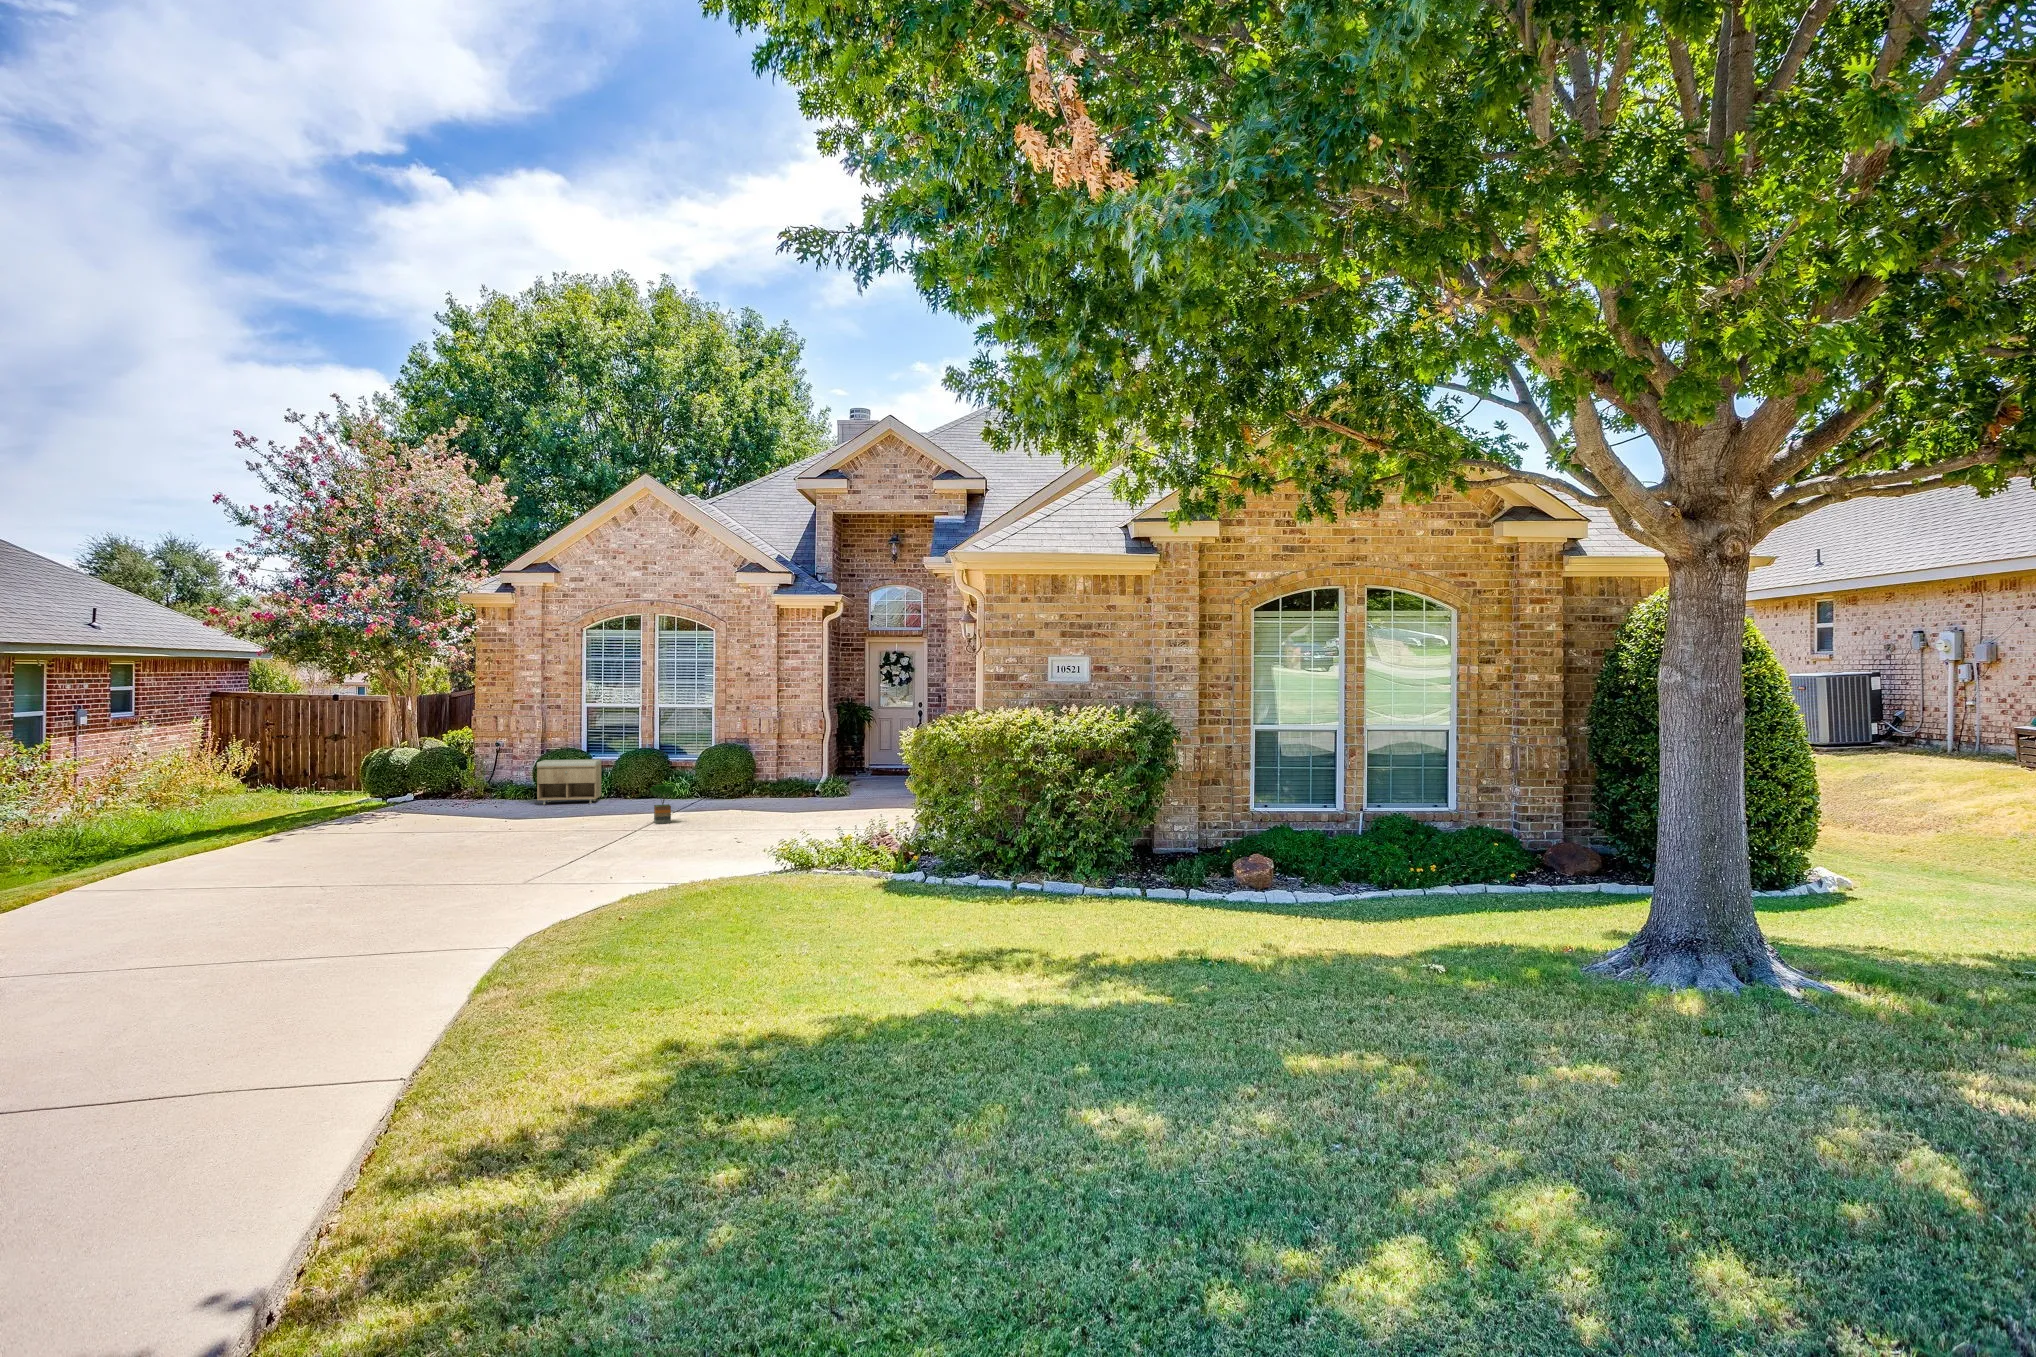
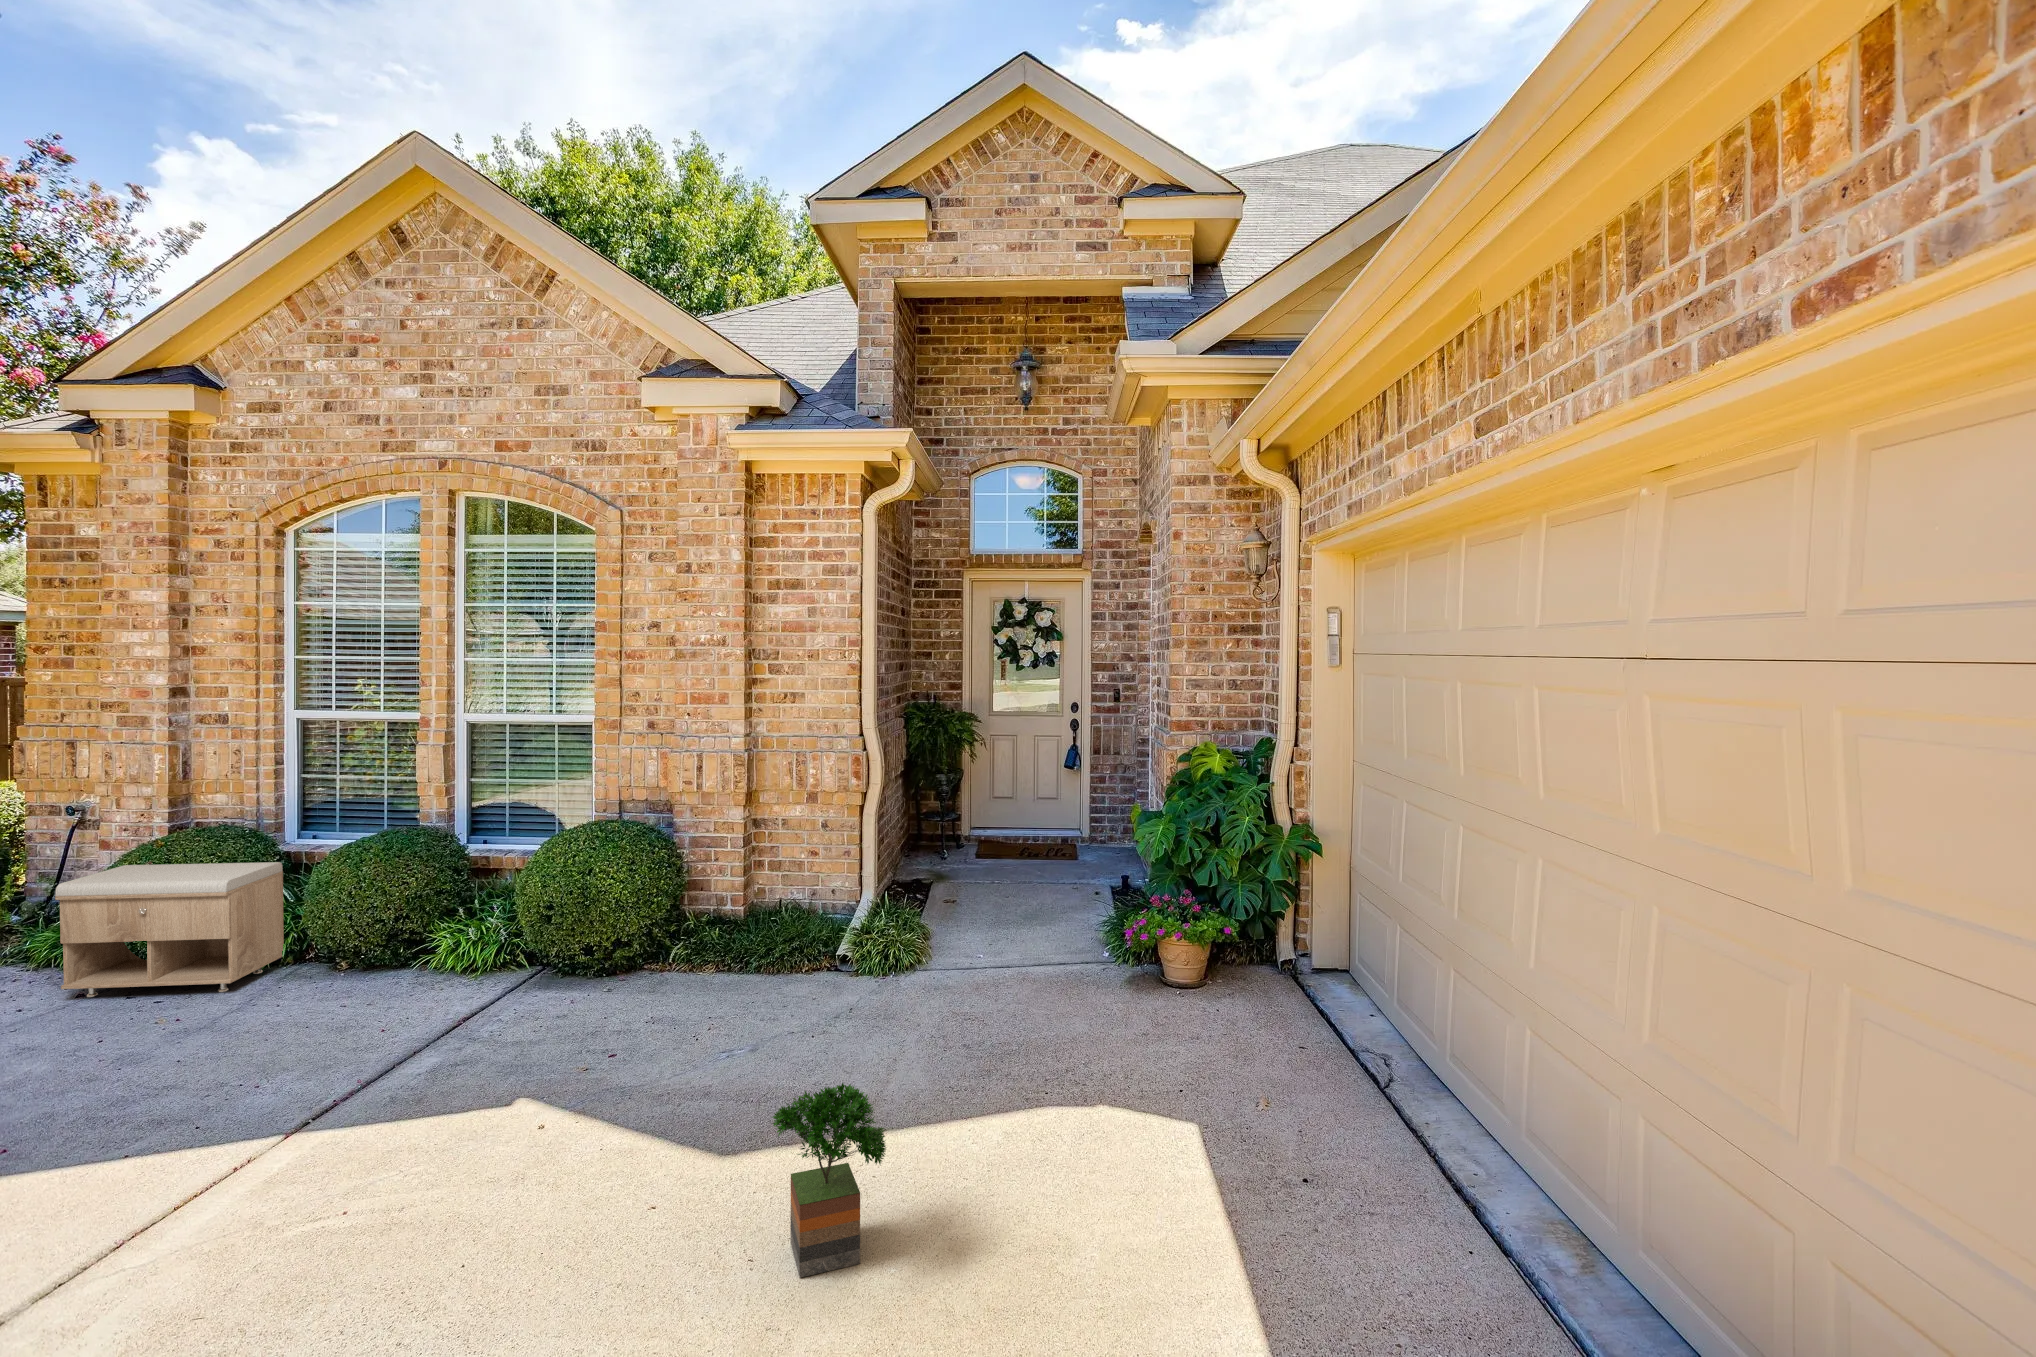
potted tree: present [650,784,677,824] -> present [773,1083,886,1277]

